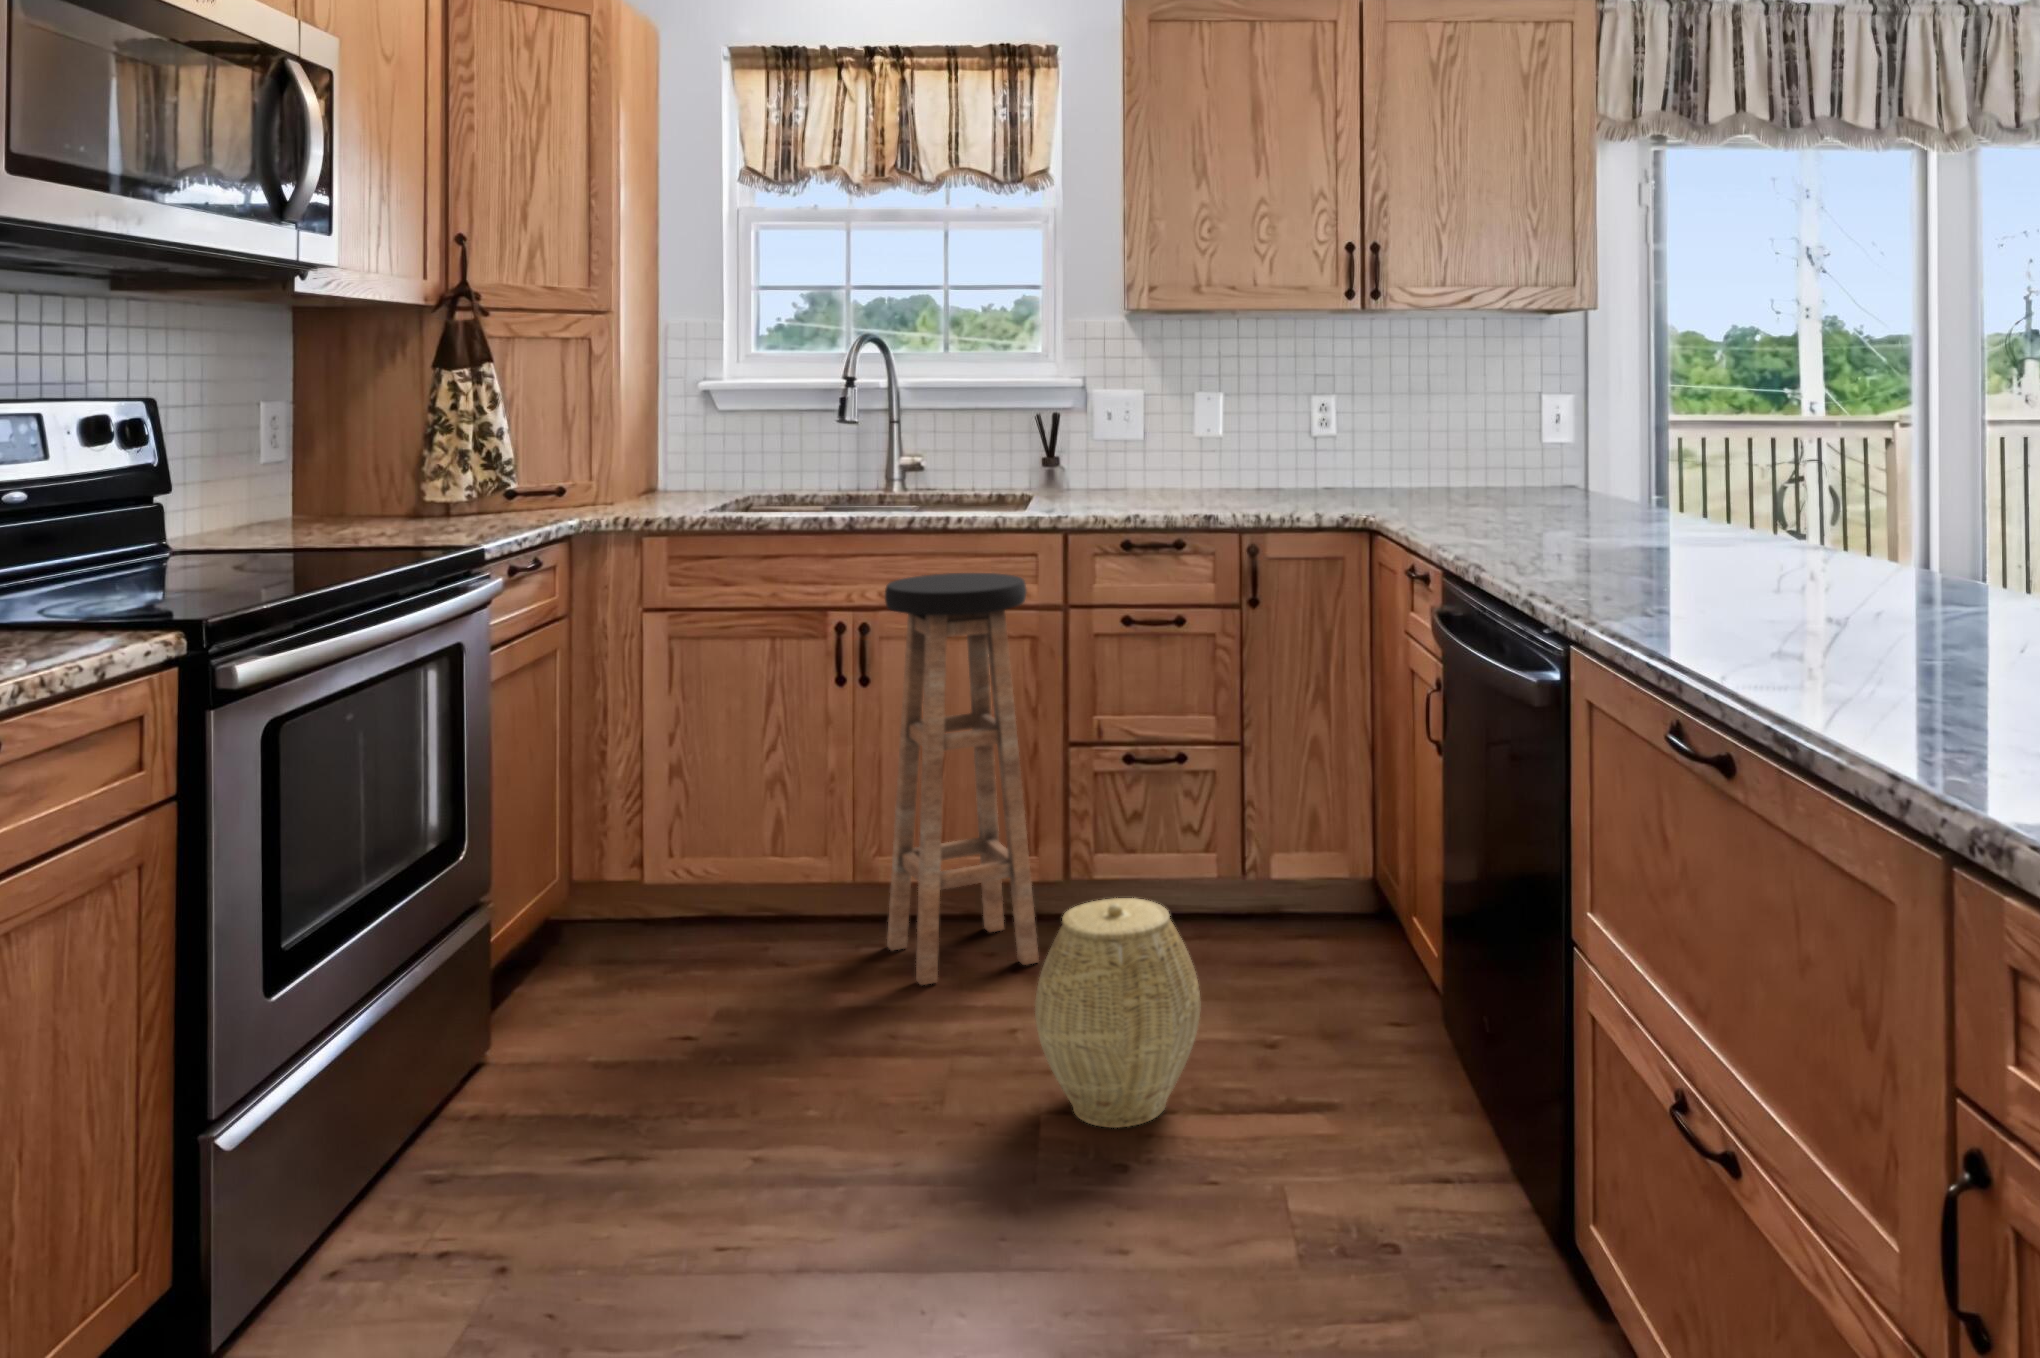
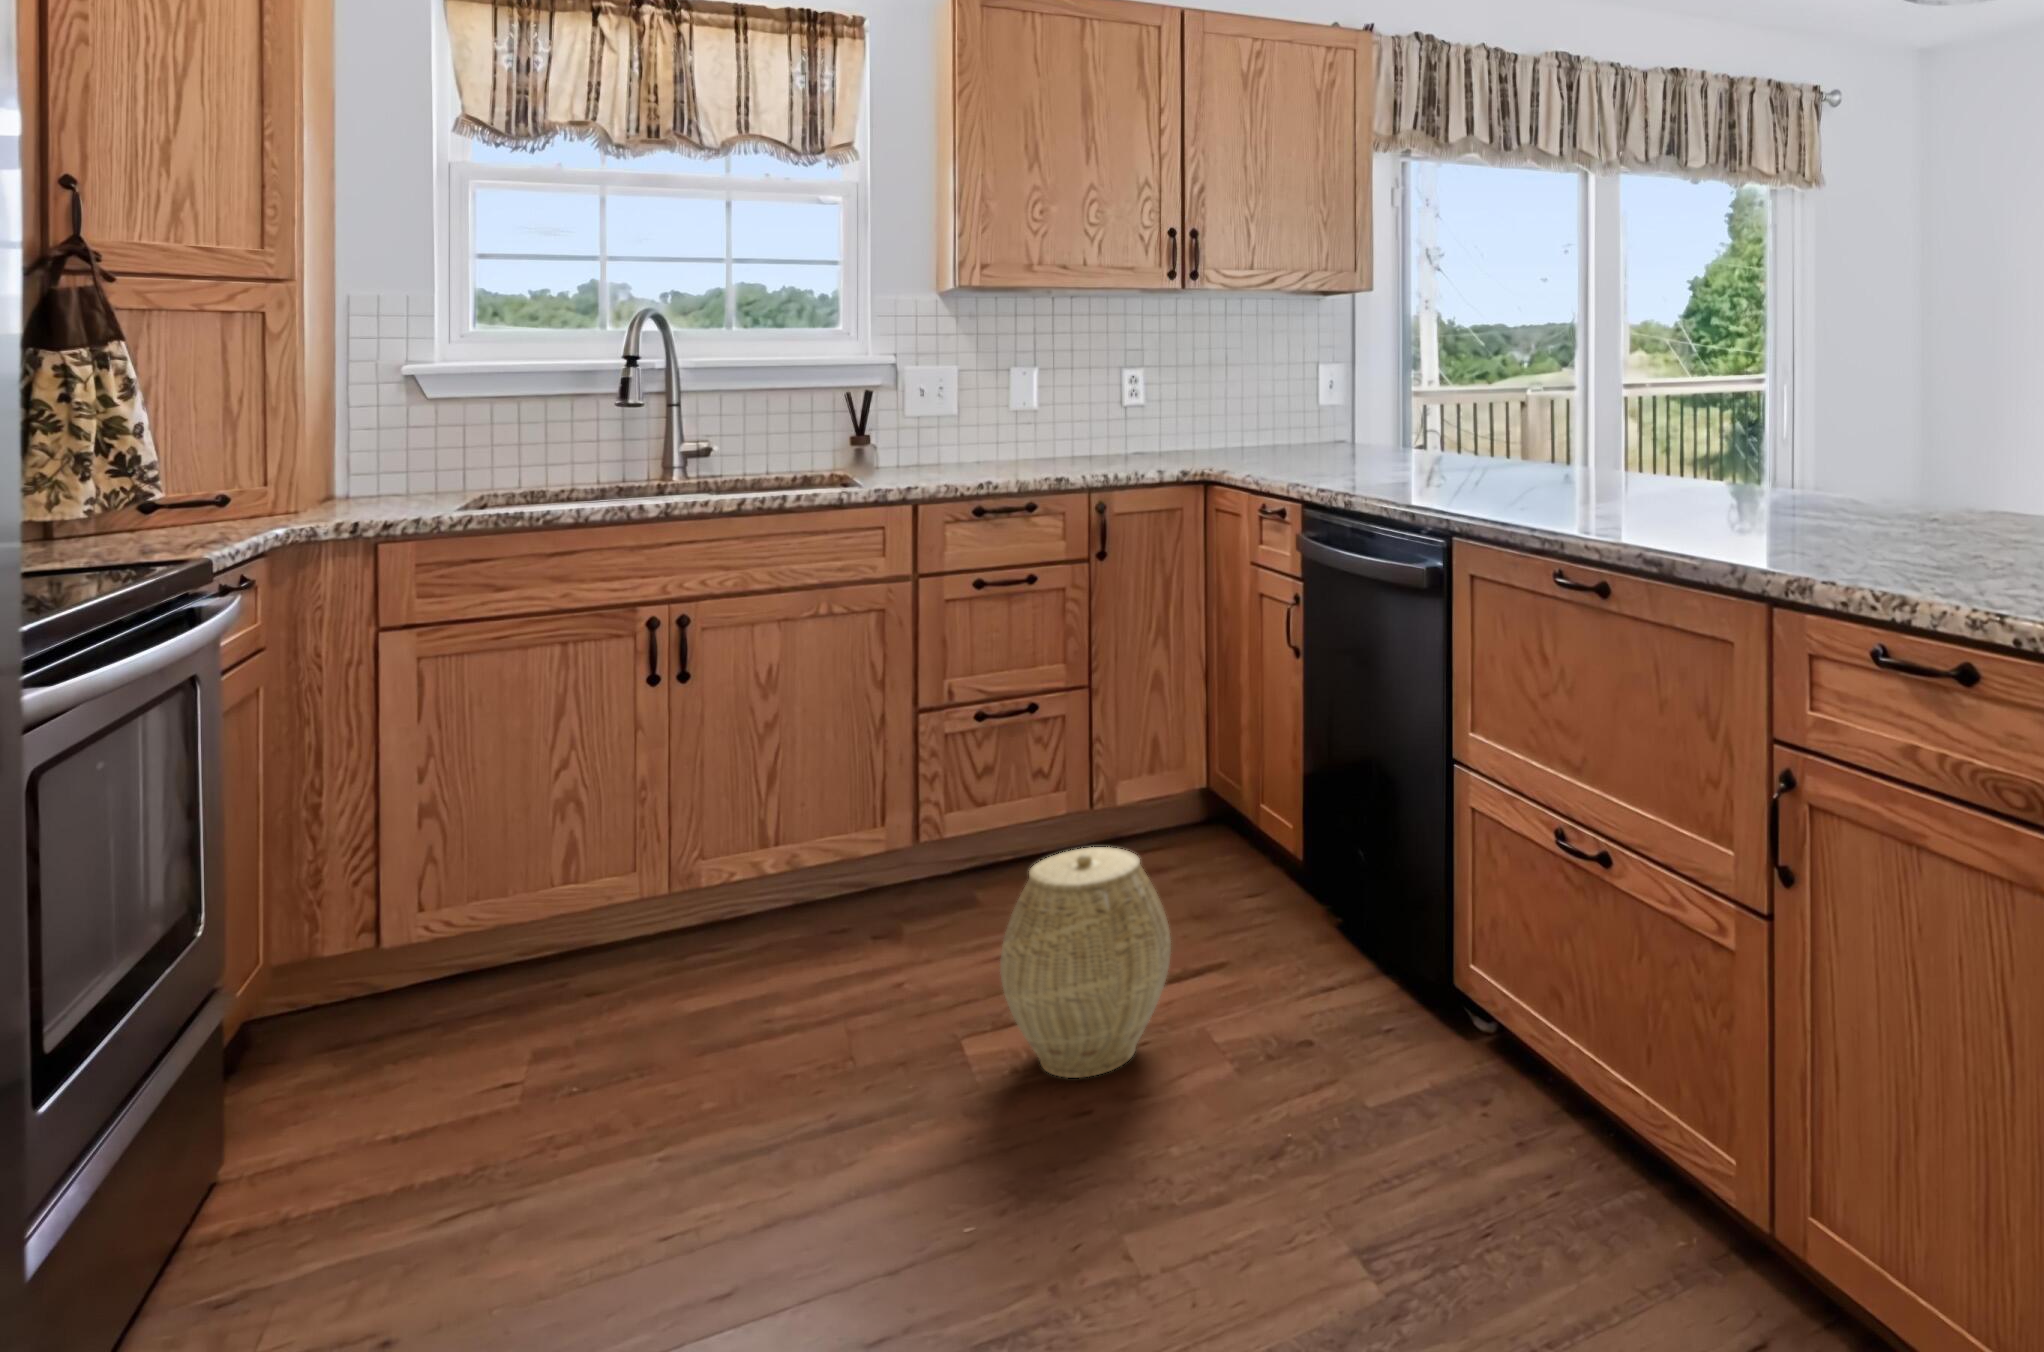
bar stool: present [885,573,1039,985] -> none [726,548,915,987]

